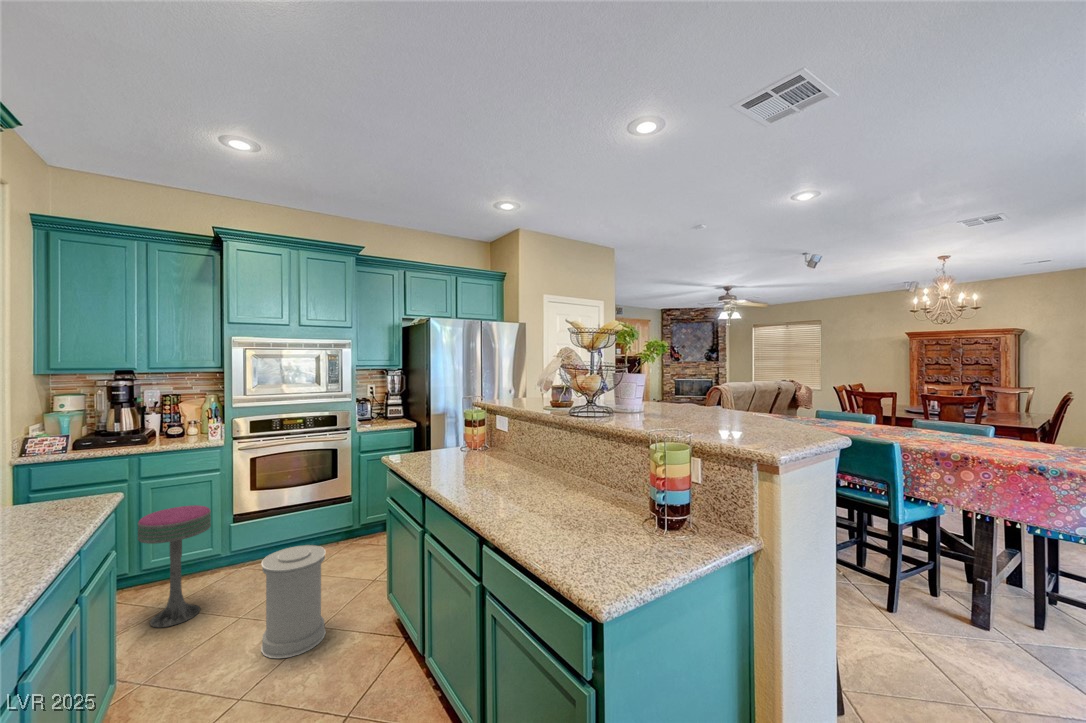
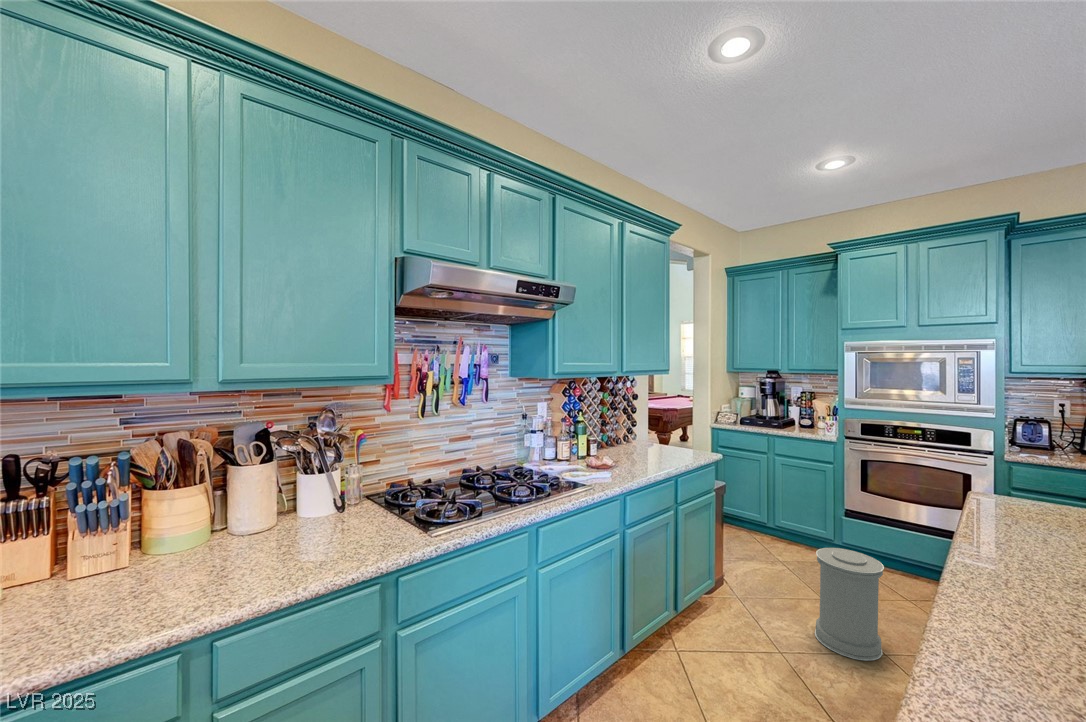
bar stool: present [138,505,211,627] -> none [758,481,809,577]

